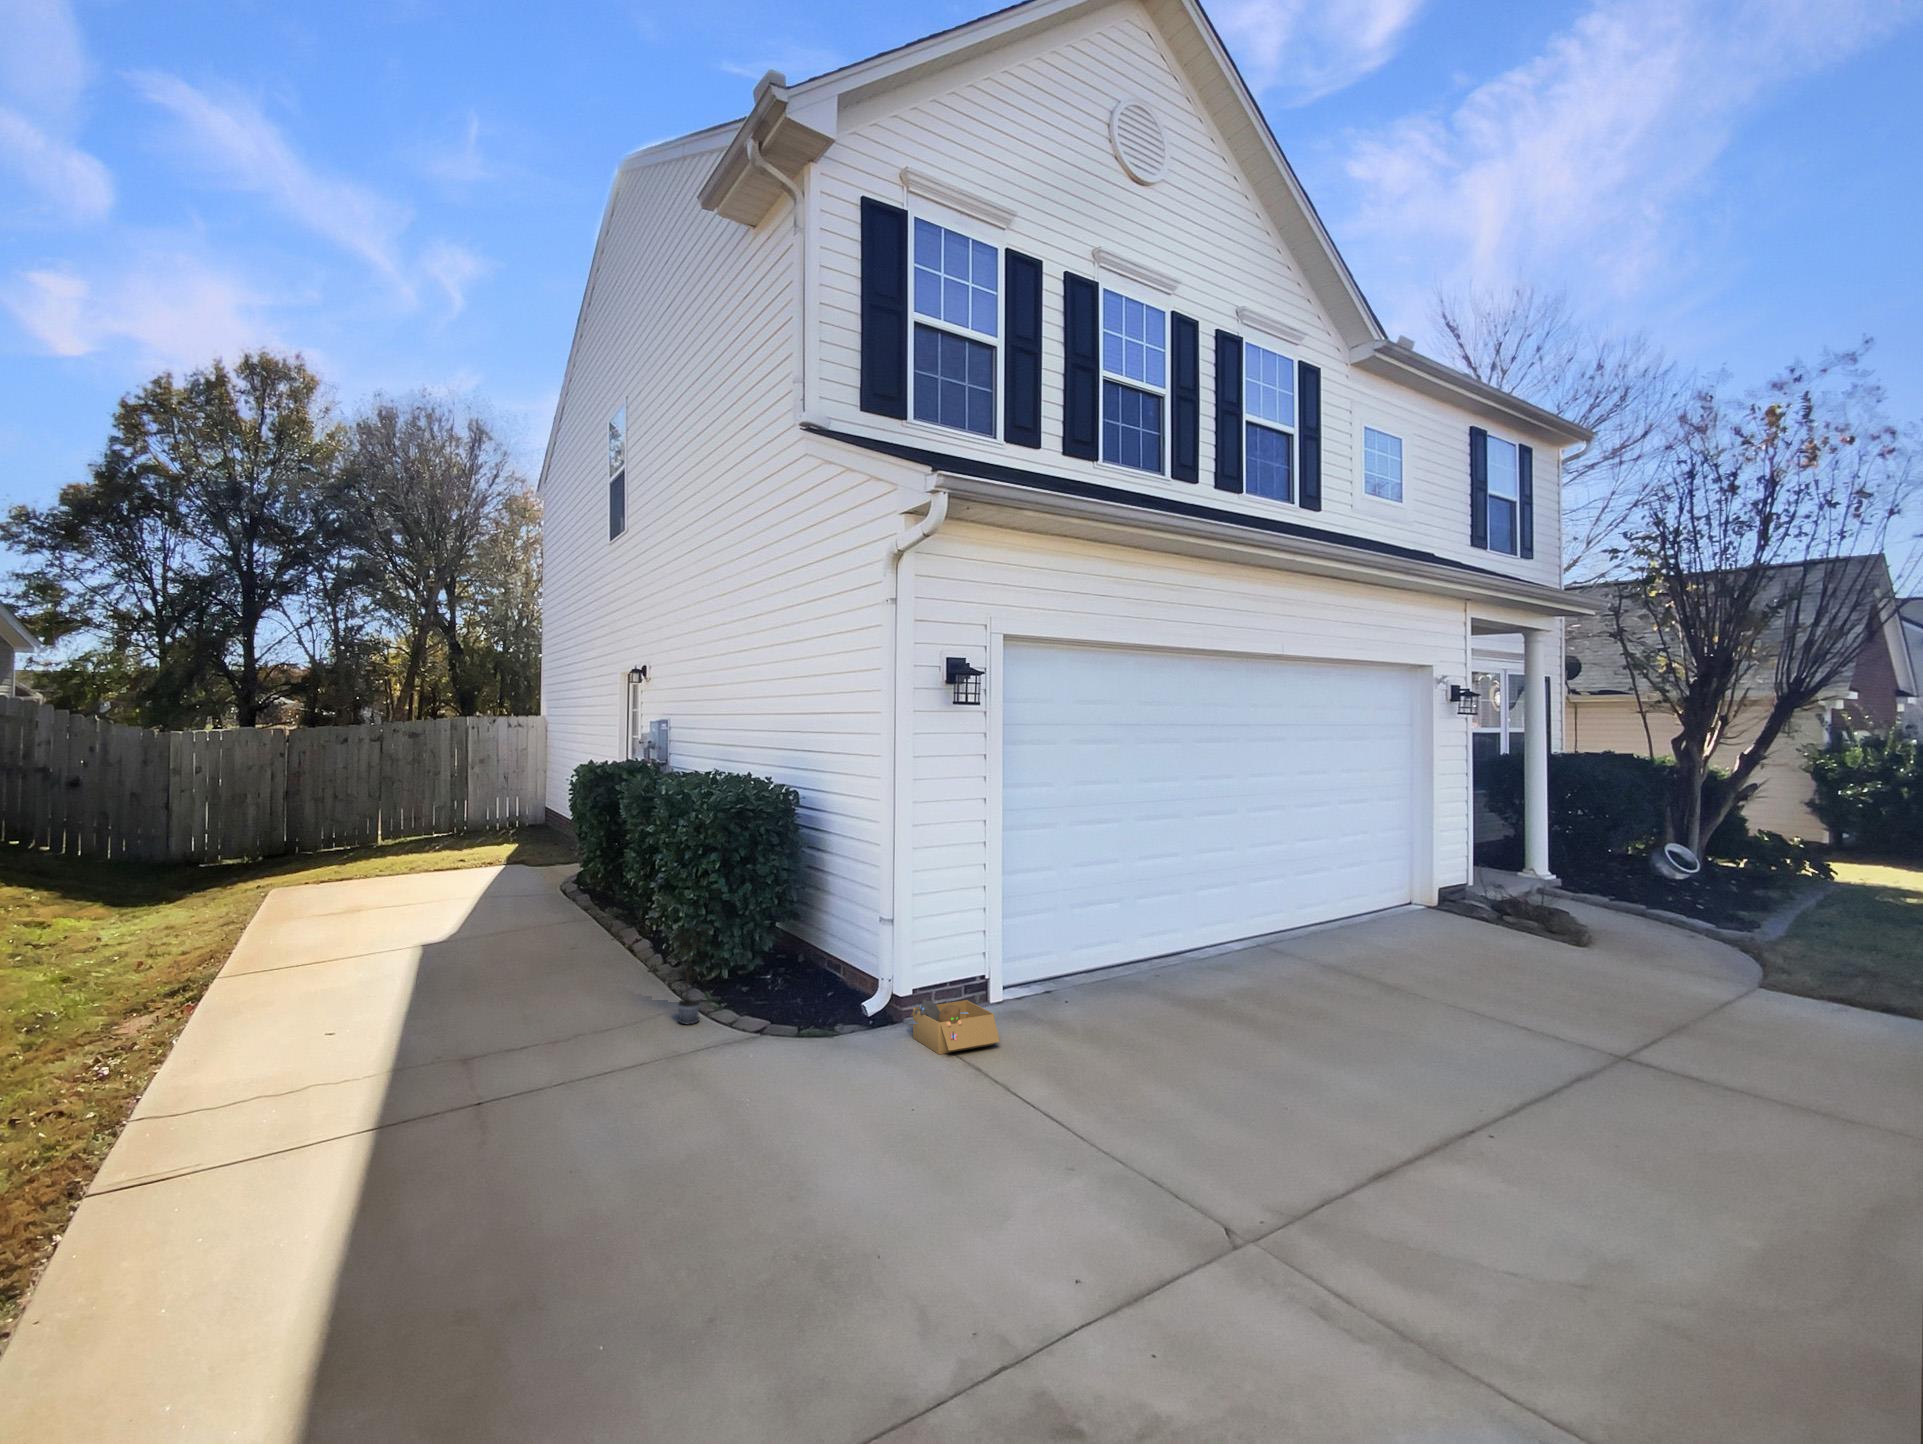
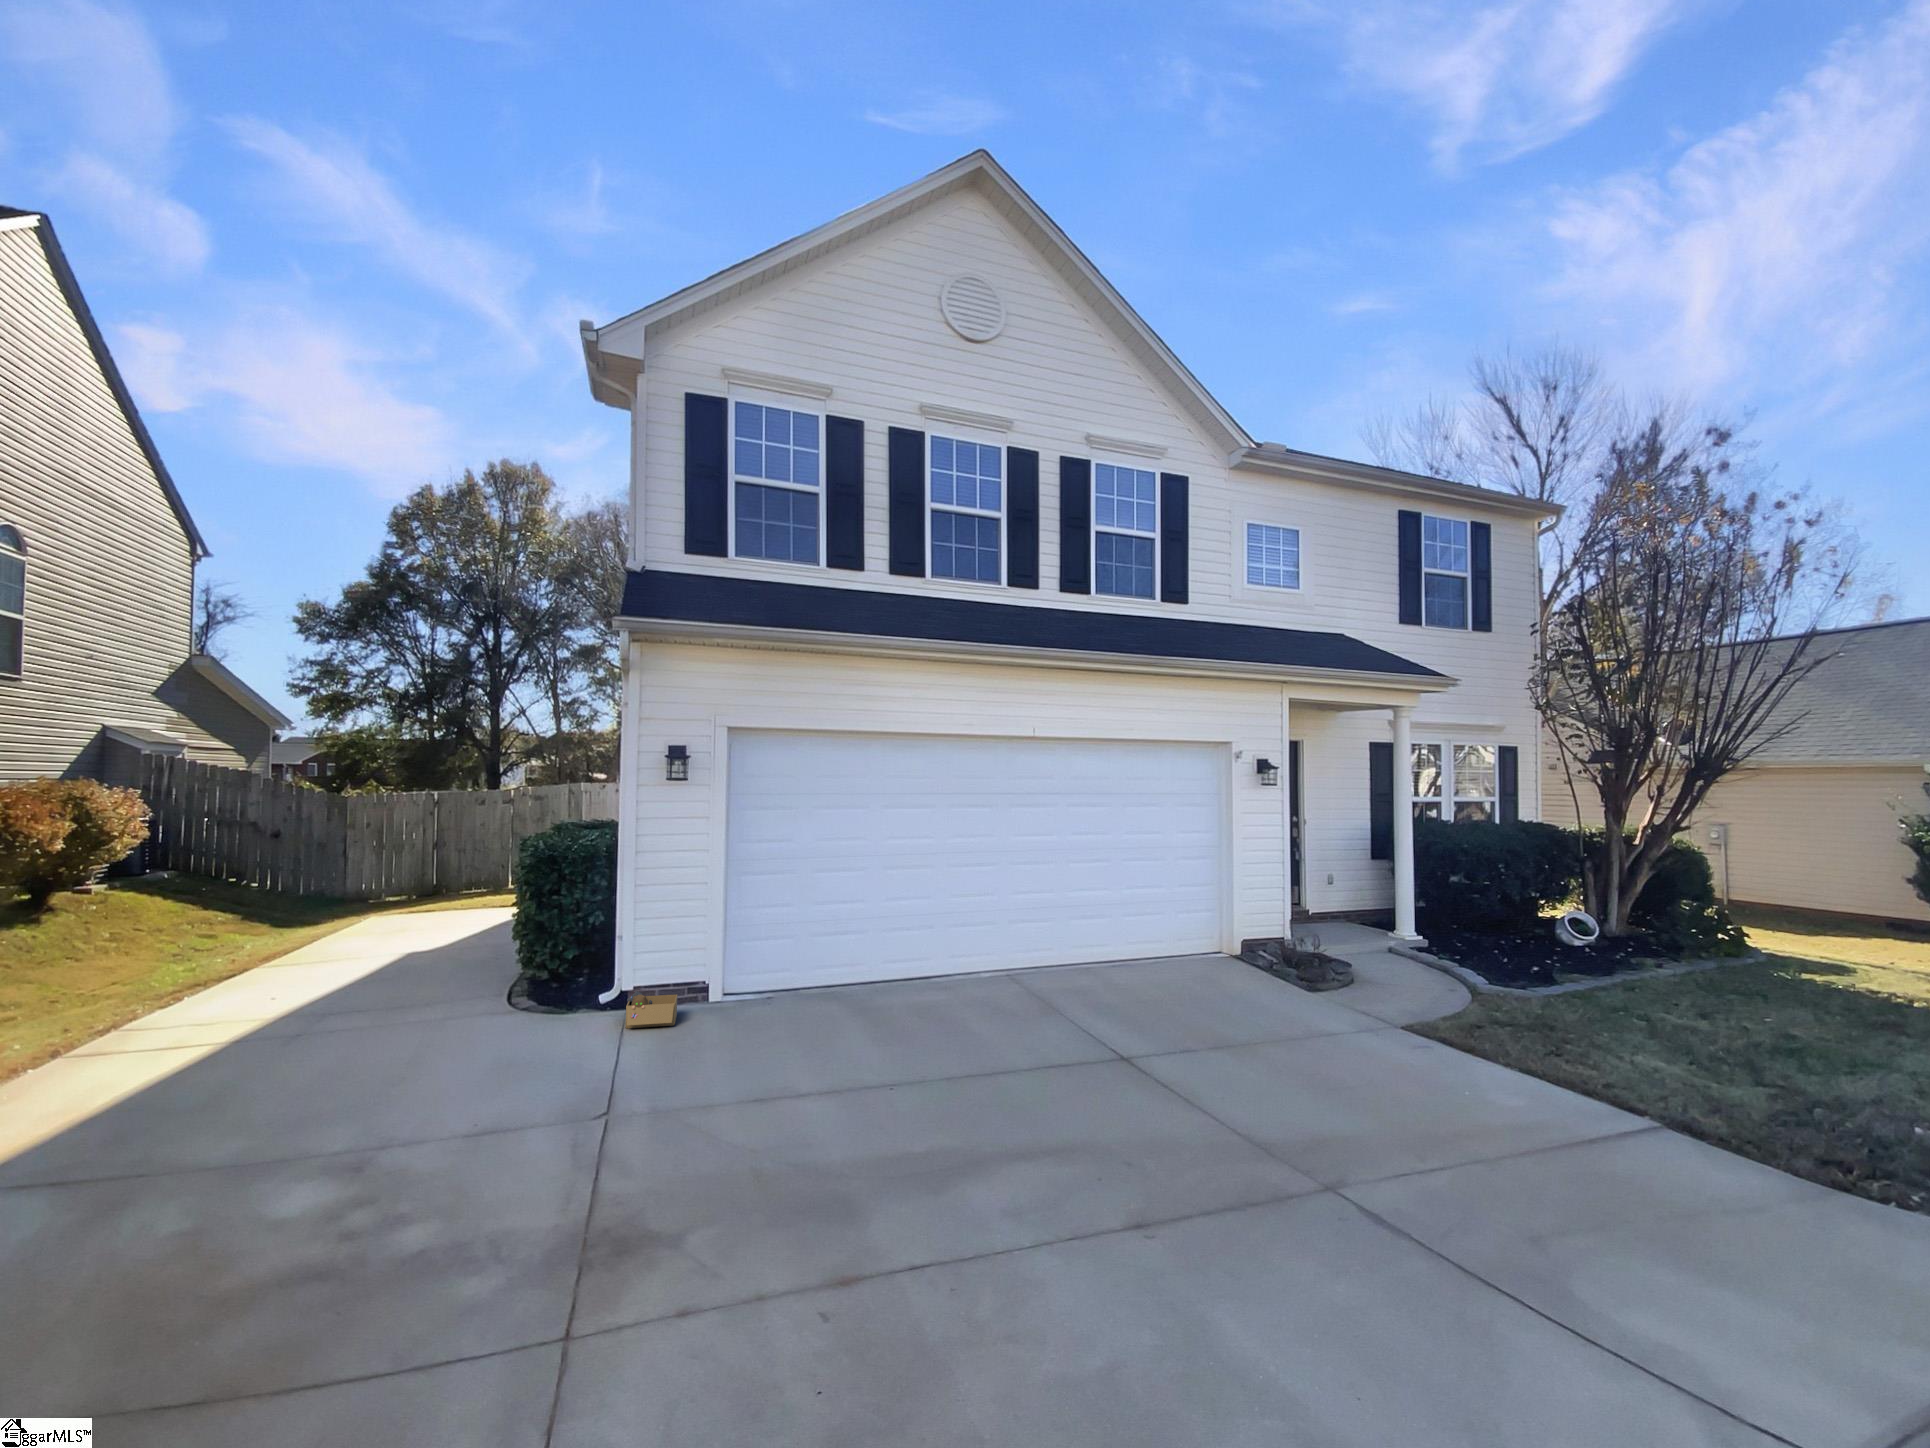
potted plant: present [669,920,711,1024] -> none [482,928,531,1002]

